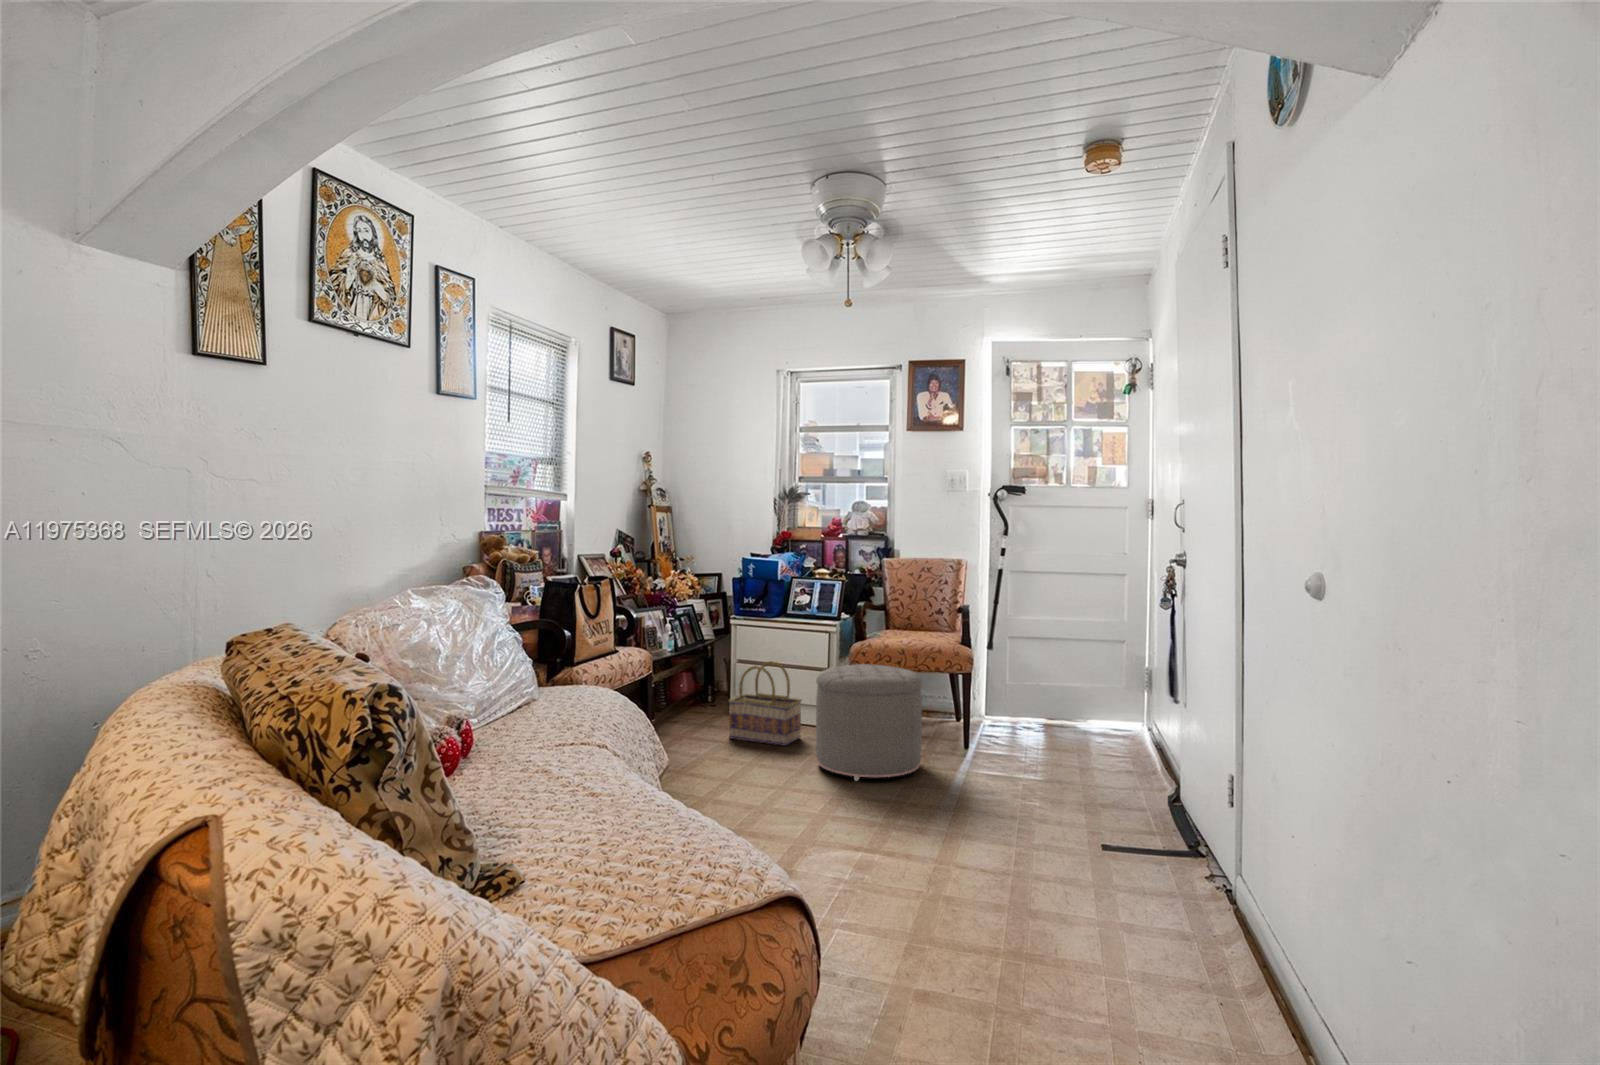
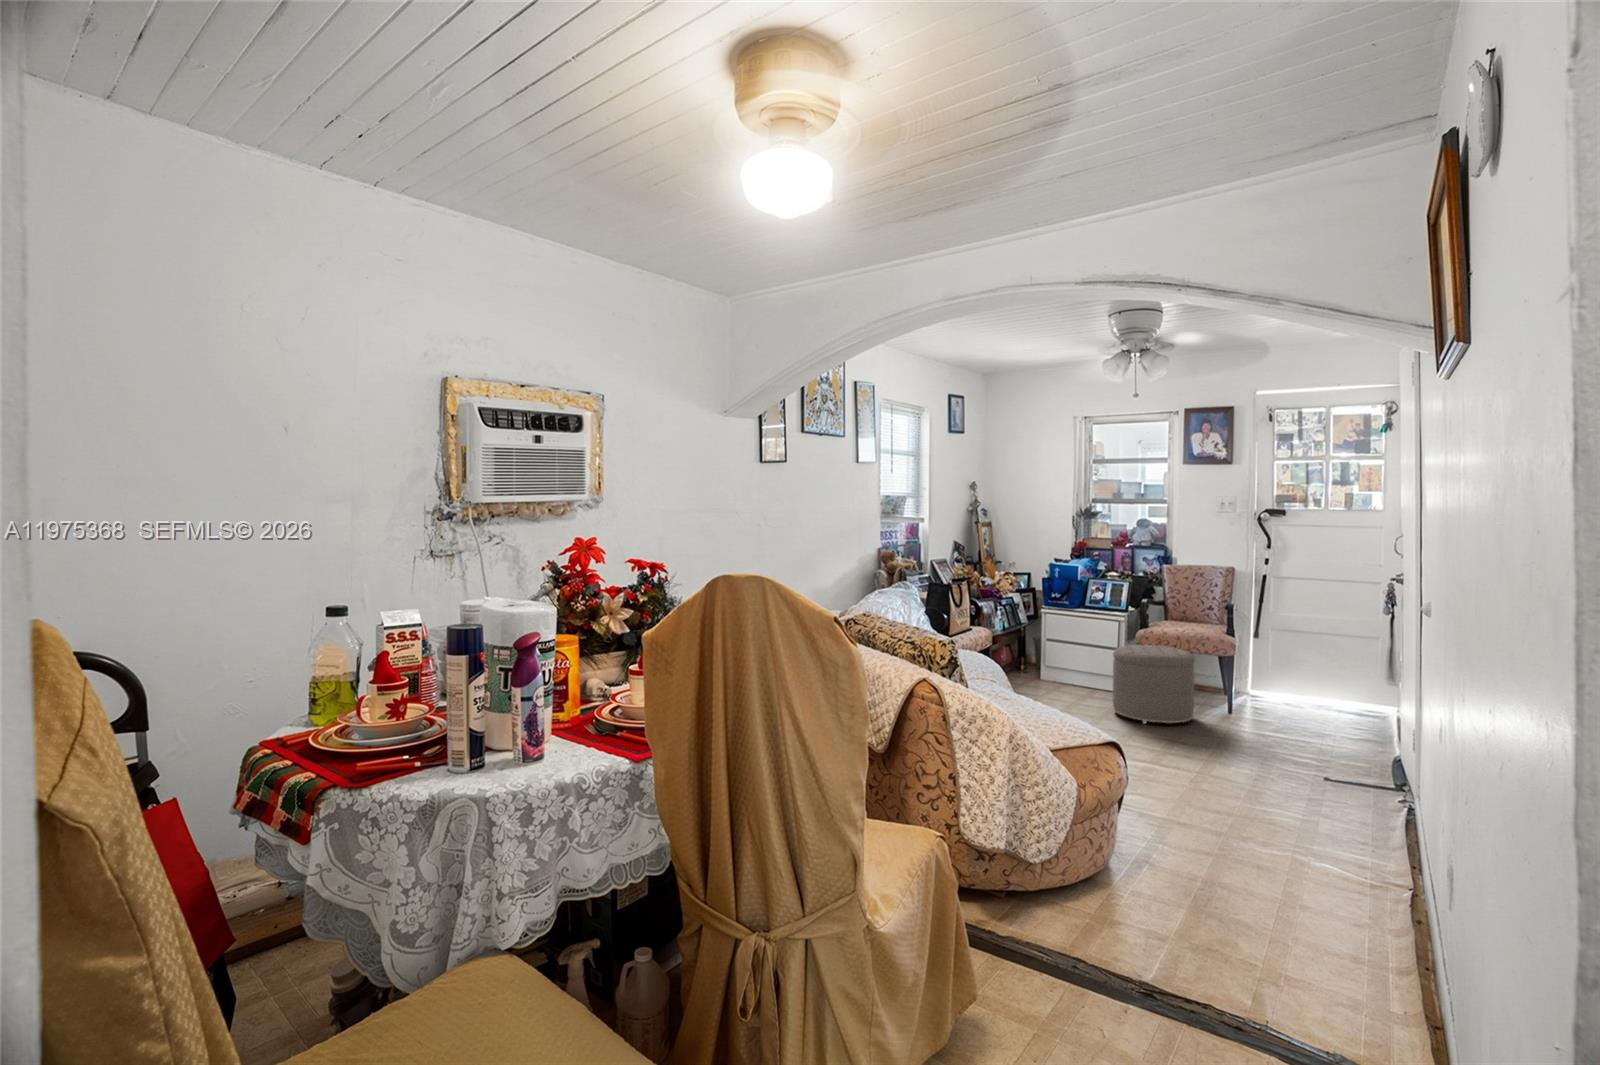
basket: present [729,661,802,746] -> none [1043,639,1099,699]

